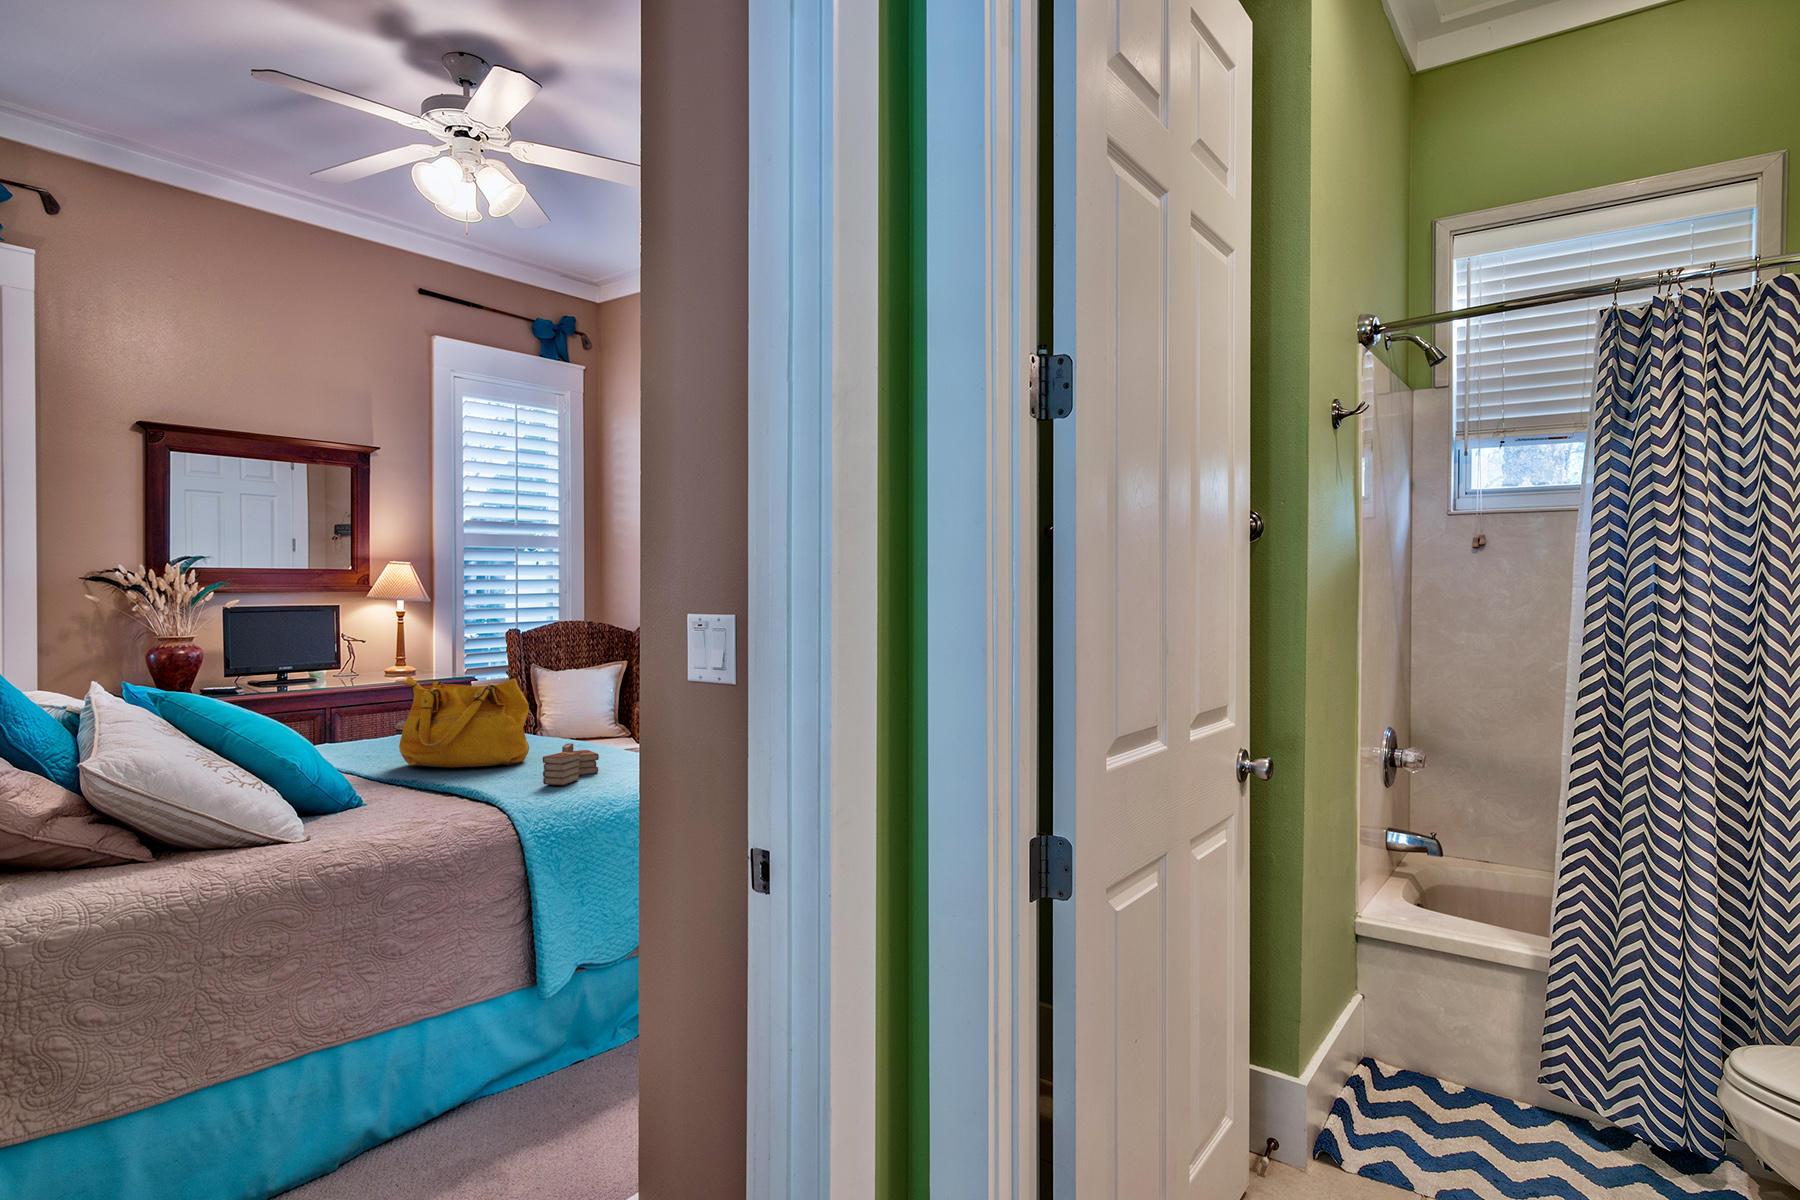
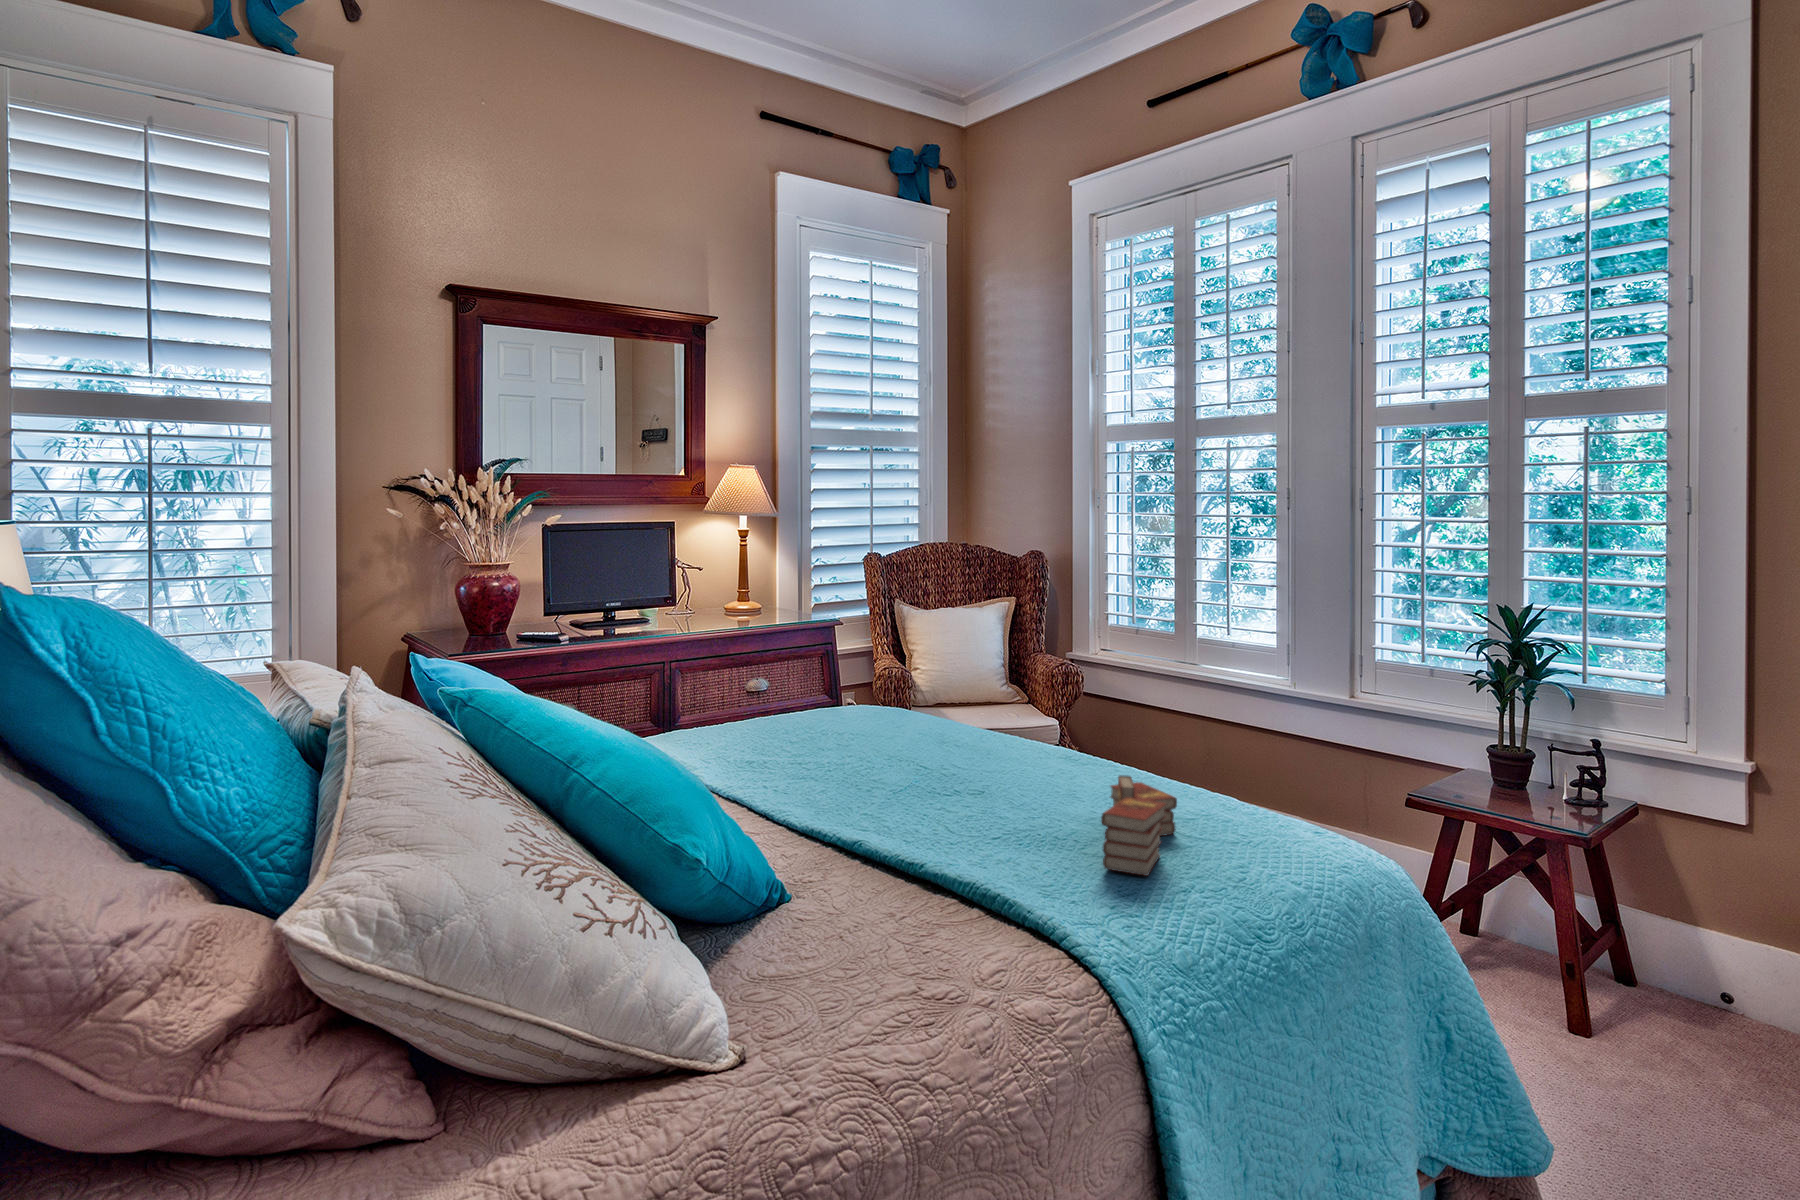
handbag: present [399,671,529,768] -> none [802,626,1013,800]

